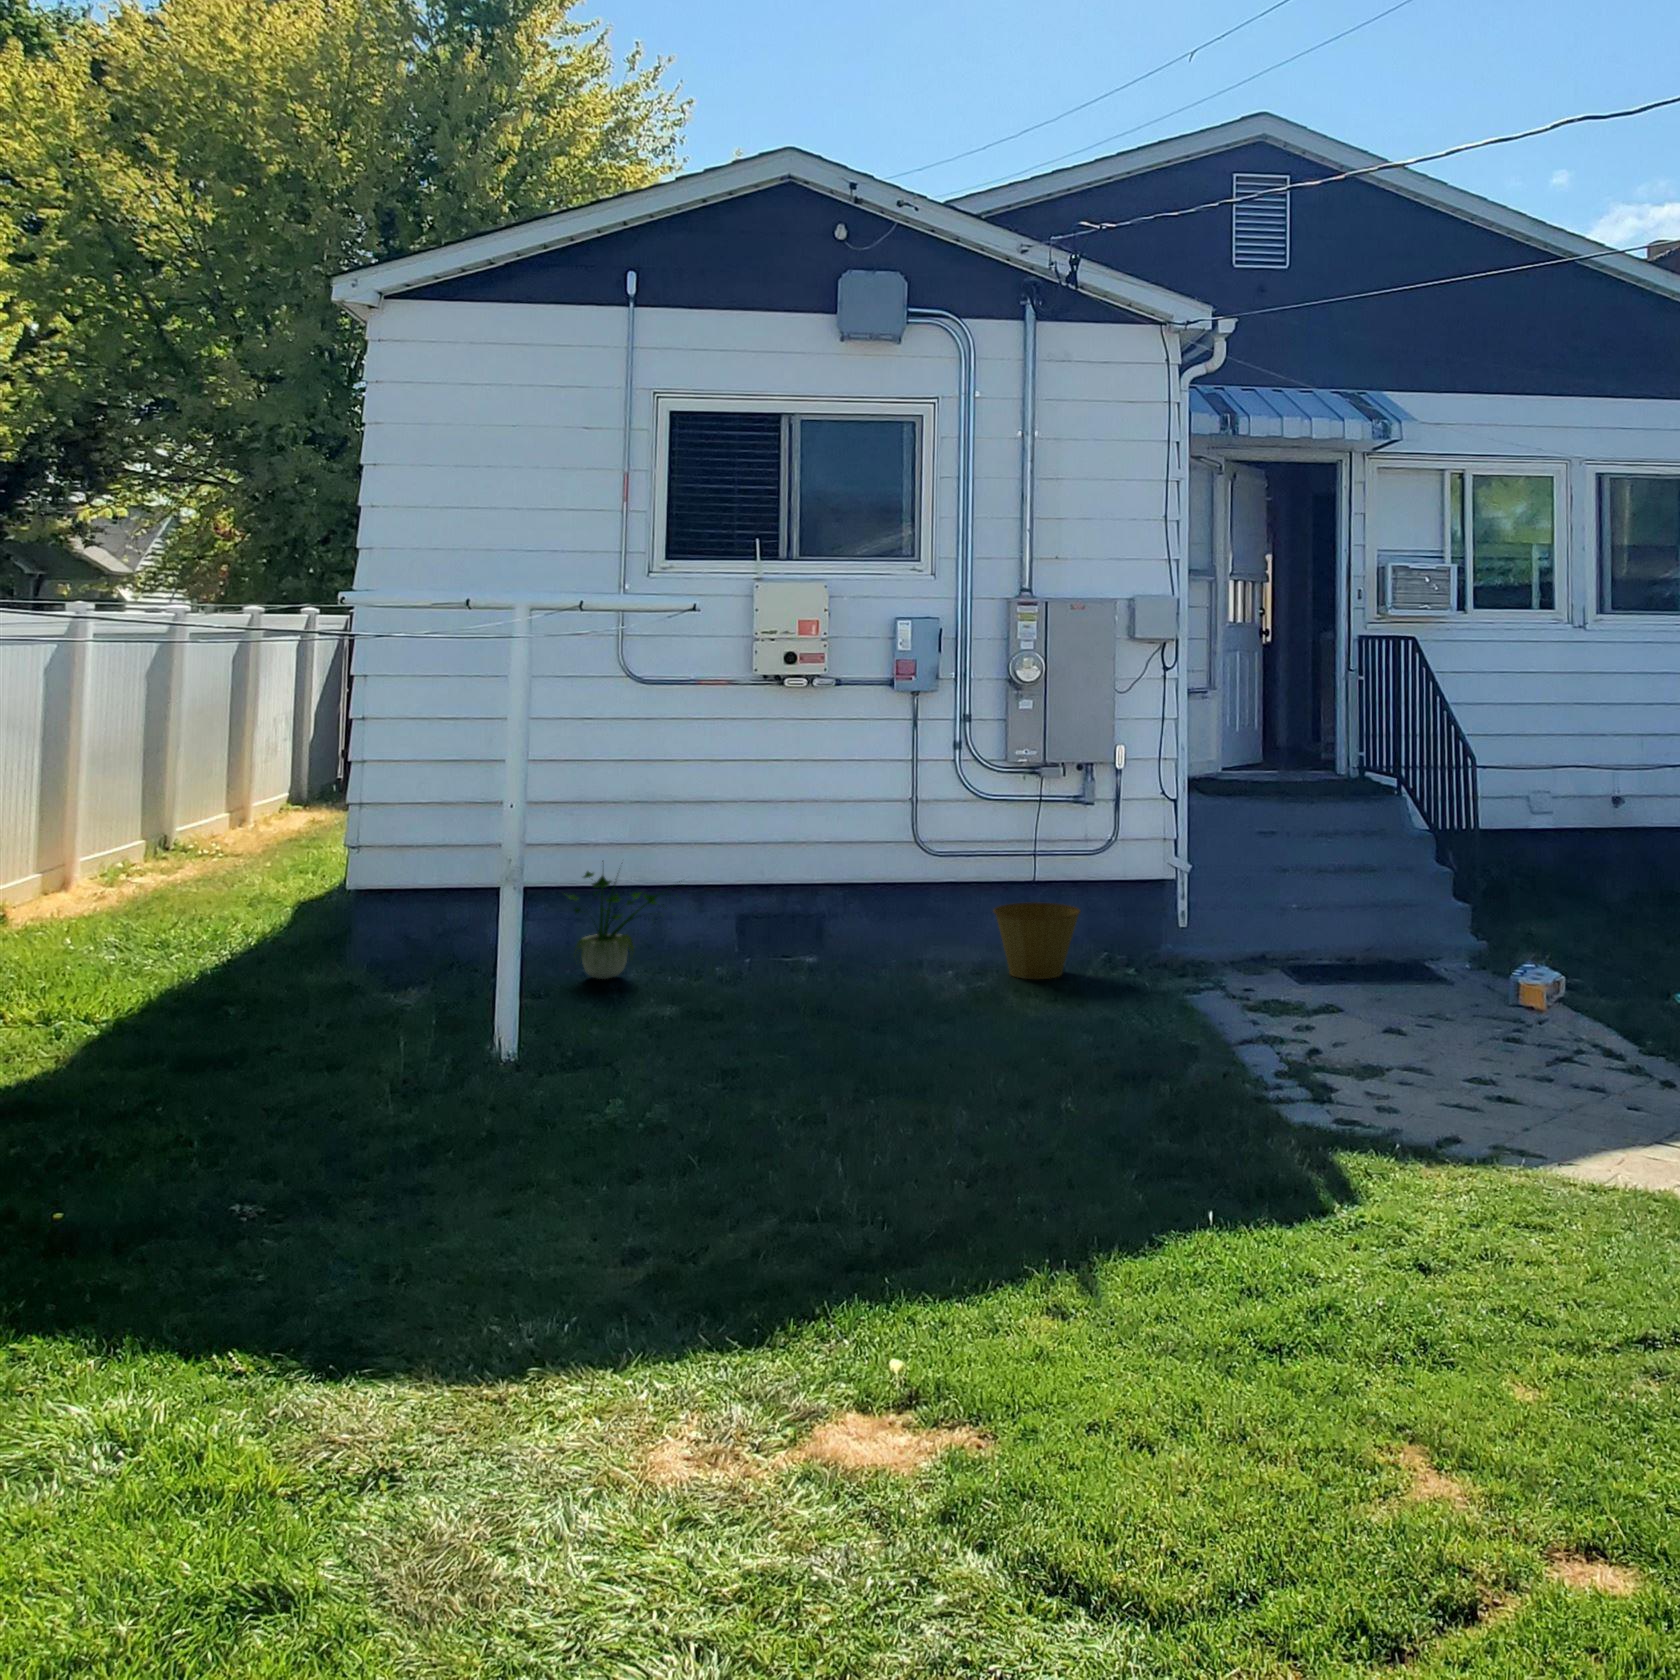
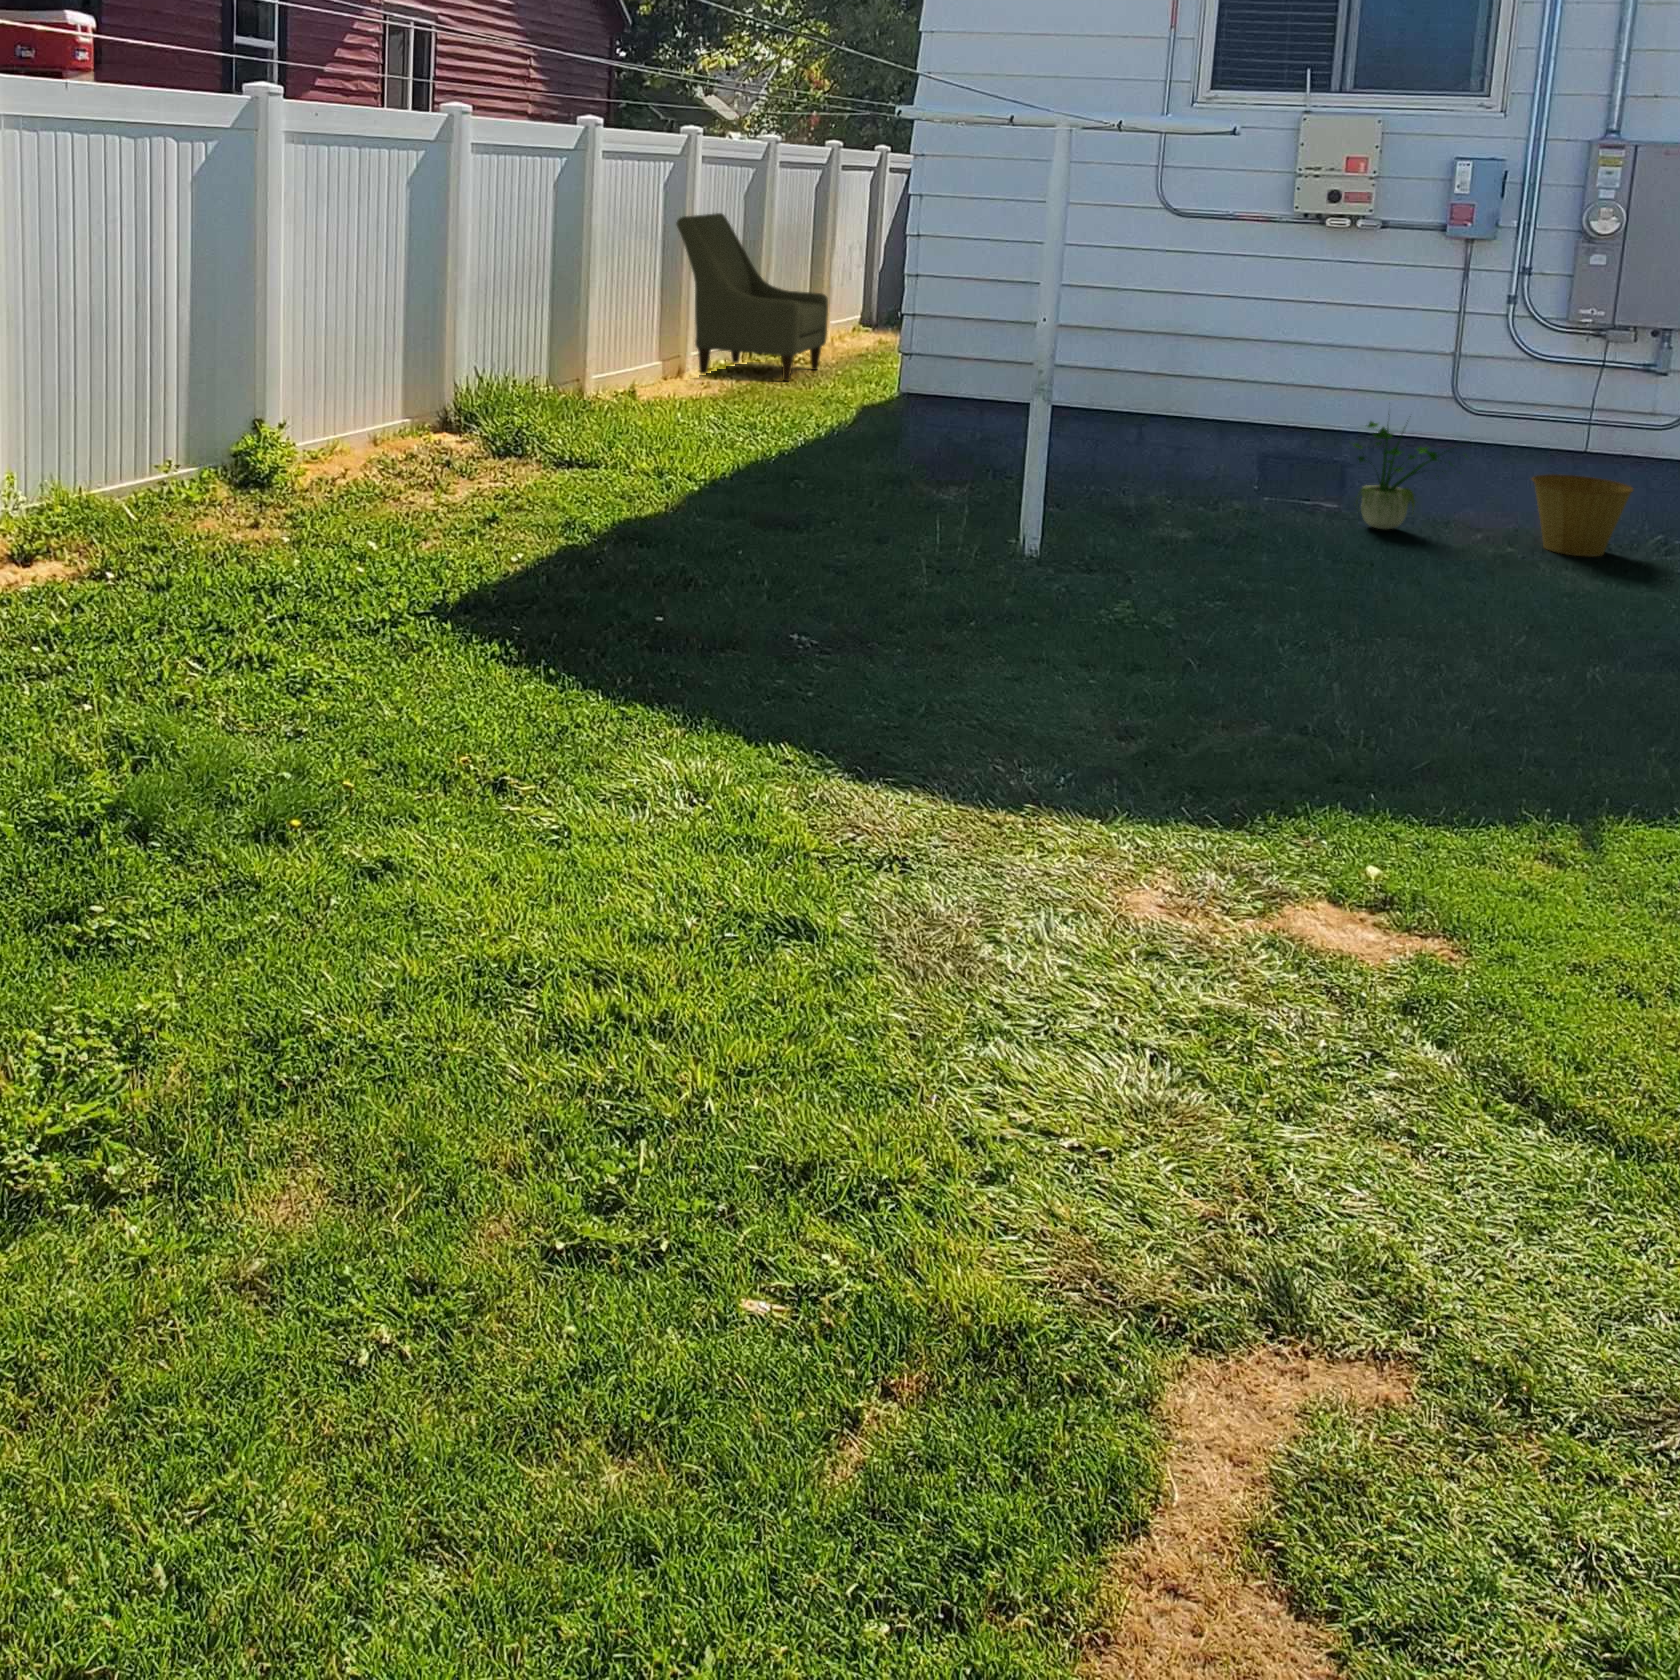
chair: none [60,694,253,879] -> present [676,213,828,381]
potted plant: present [564,861,666,979] -> present [1353,421,1466,529]

